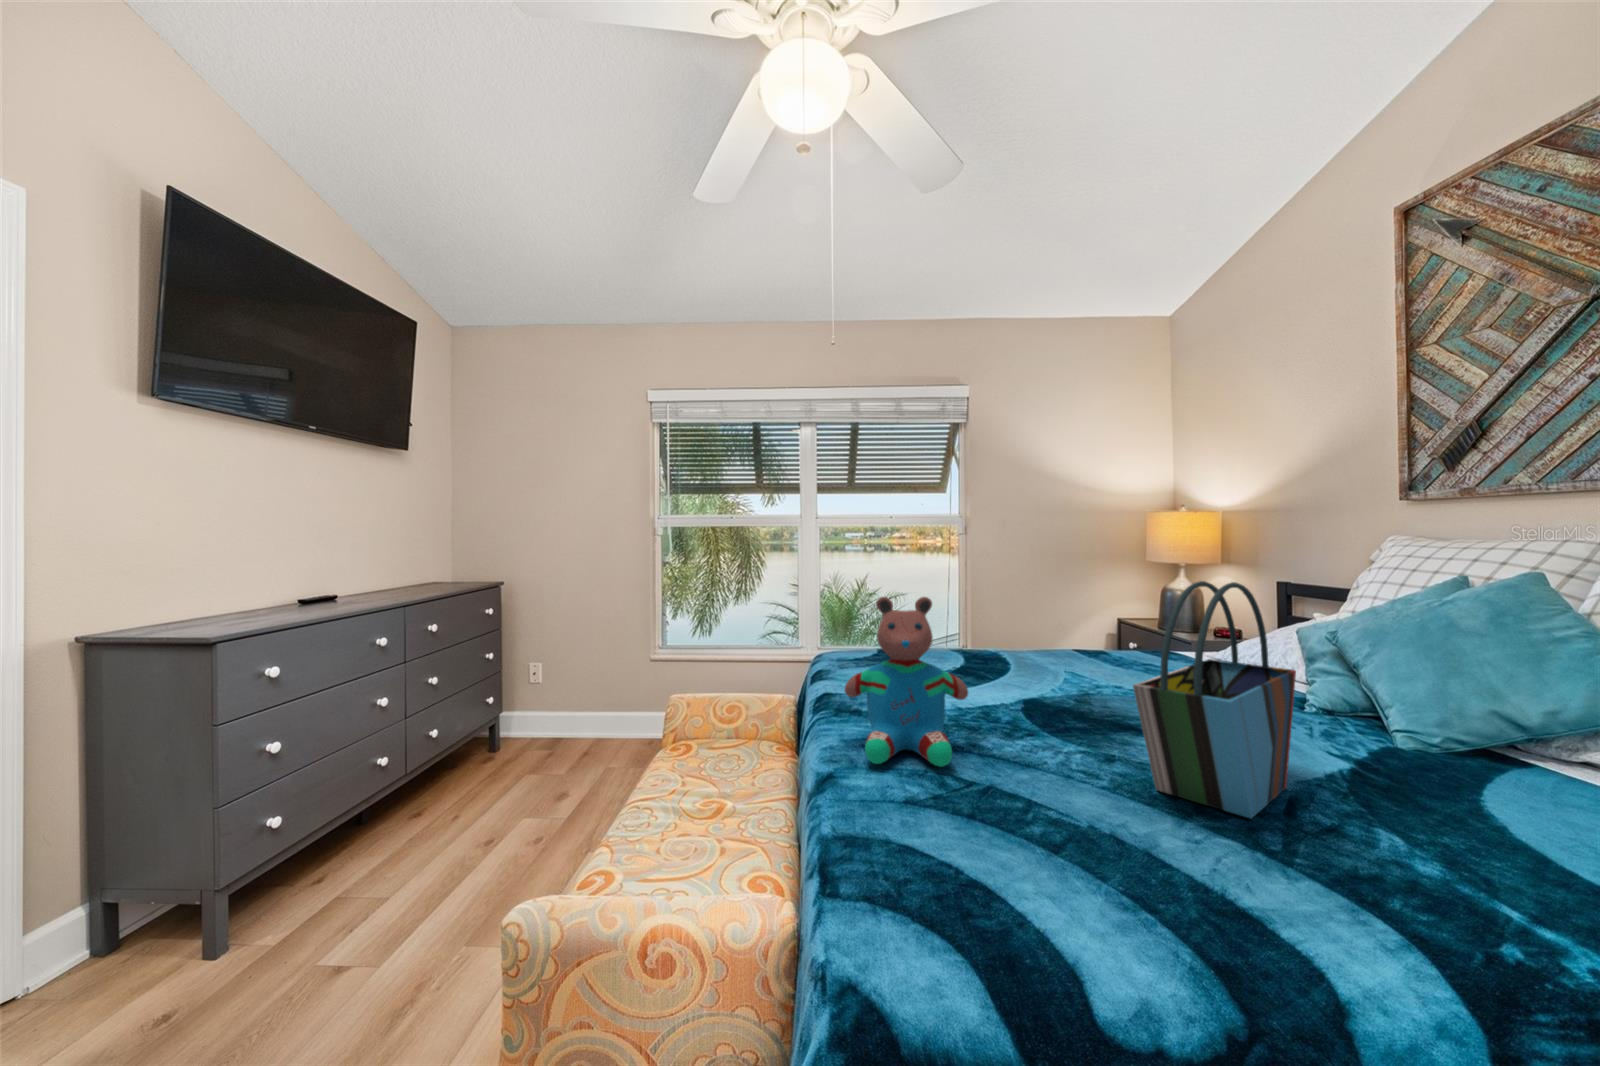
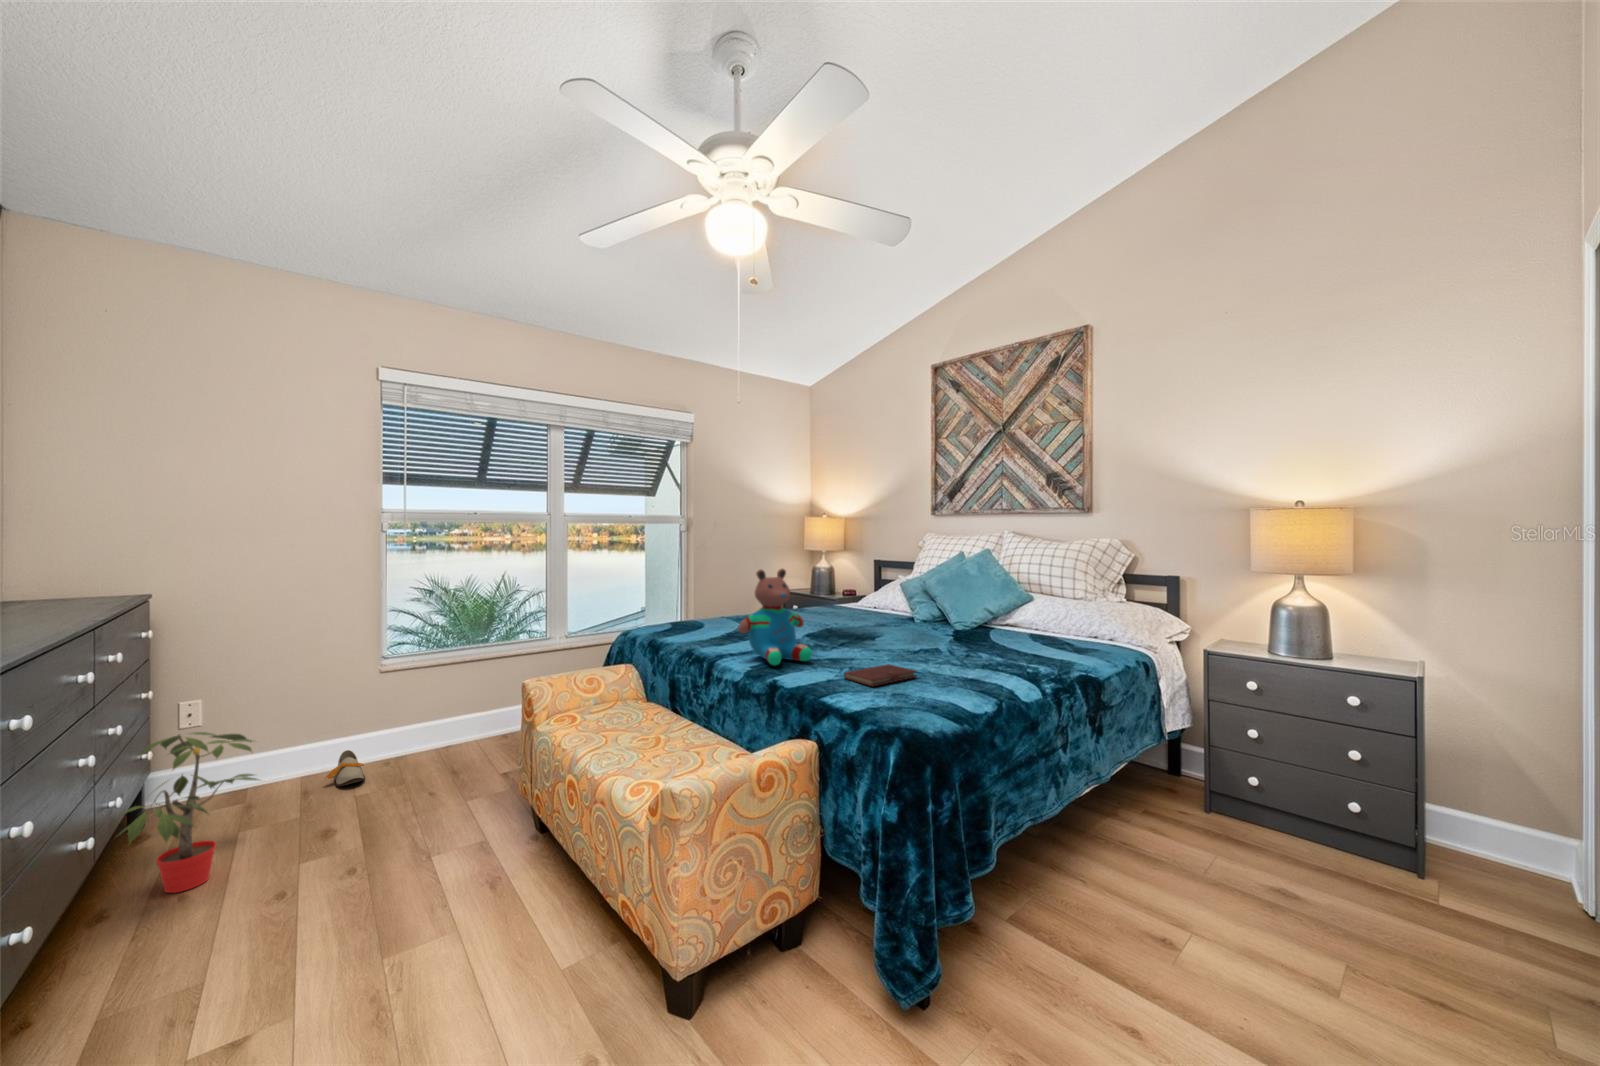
tote bag: present [1133,581,1296,818] -> none [894,555,935,655]
potted plant: none [369,706,516,838] -> present [117,732,258,893]
shoe: none [591,735,626,769] -> present [325,750,365,786]
notebook: none [953,819,1121,882] -> present [844,664,916,686]

